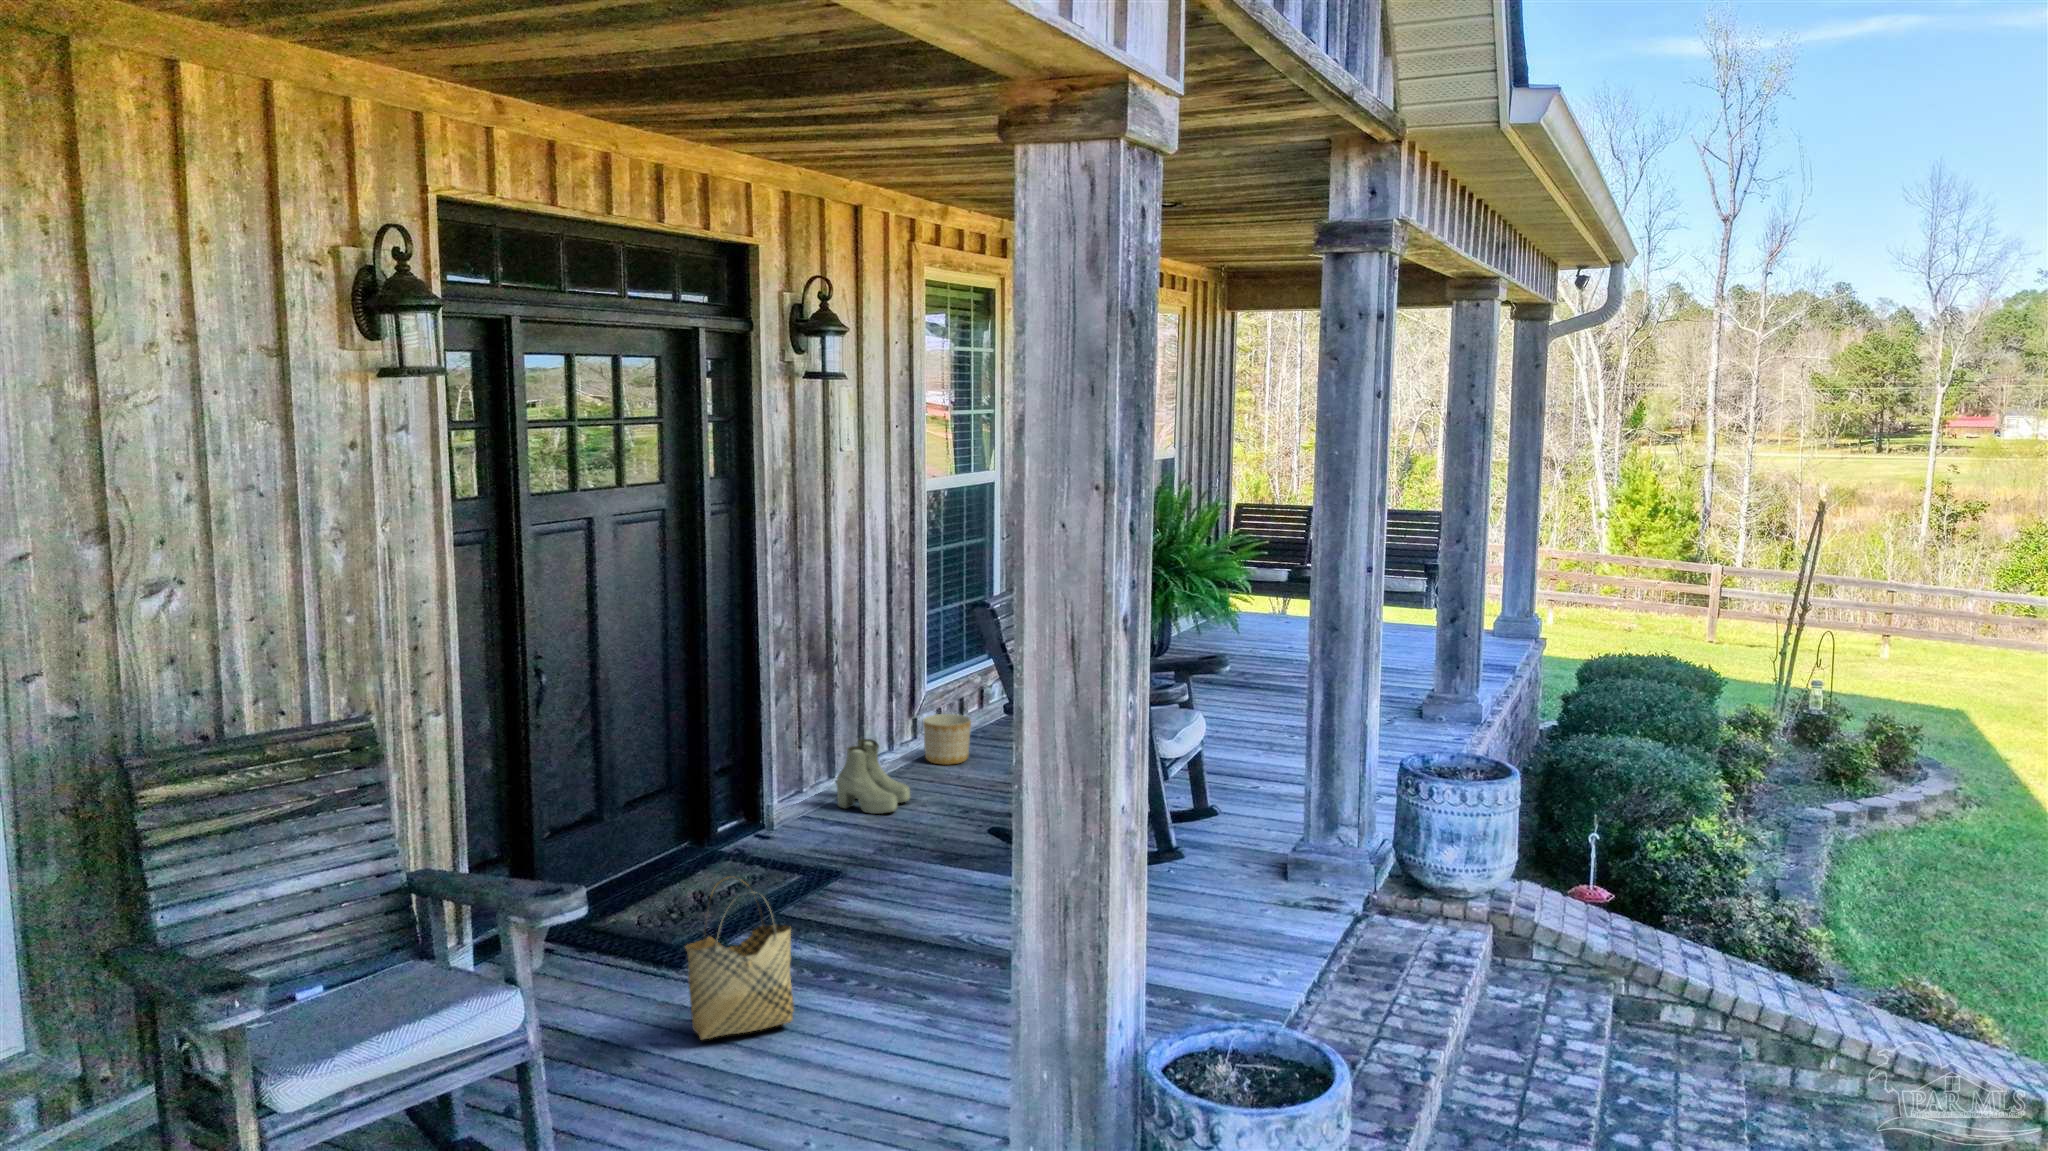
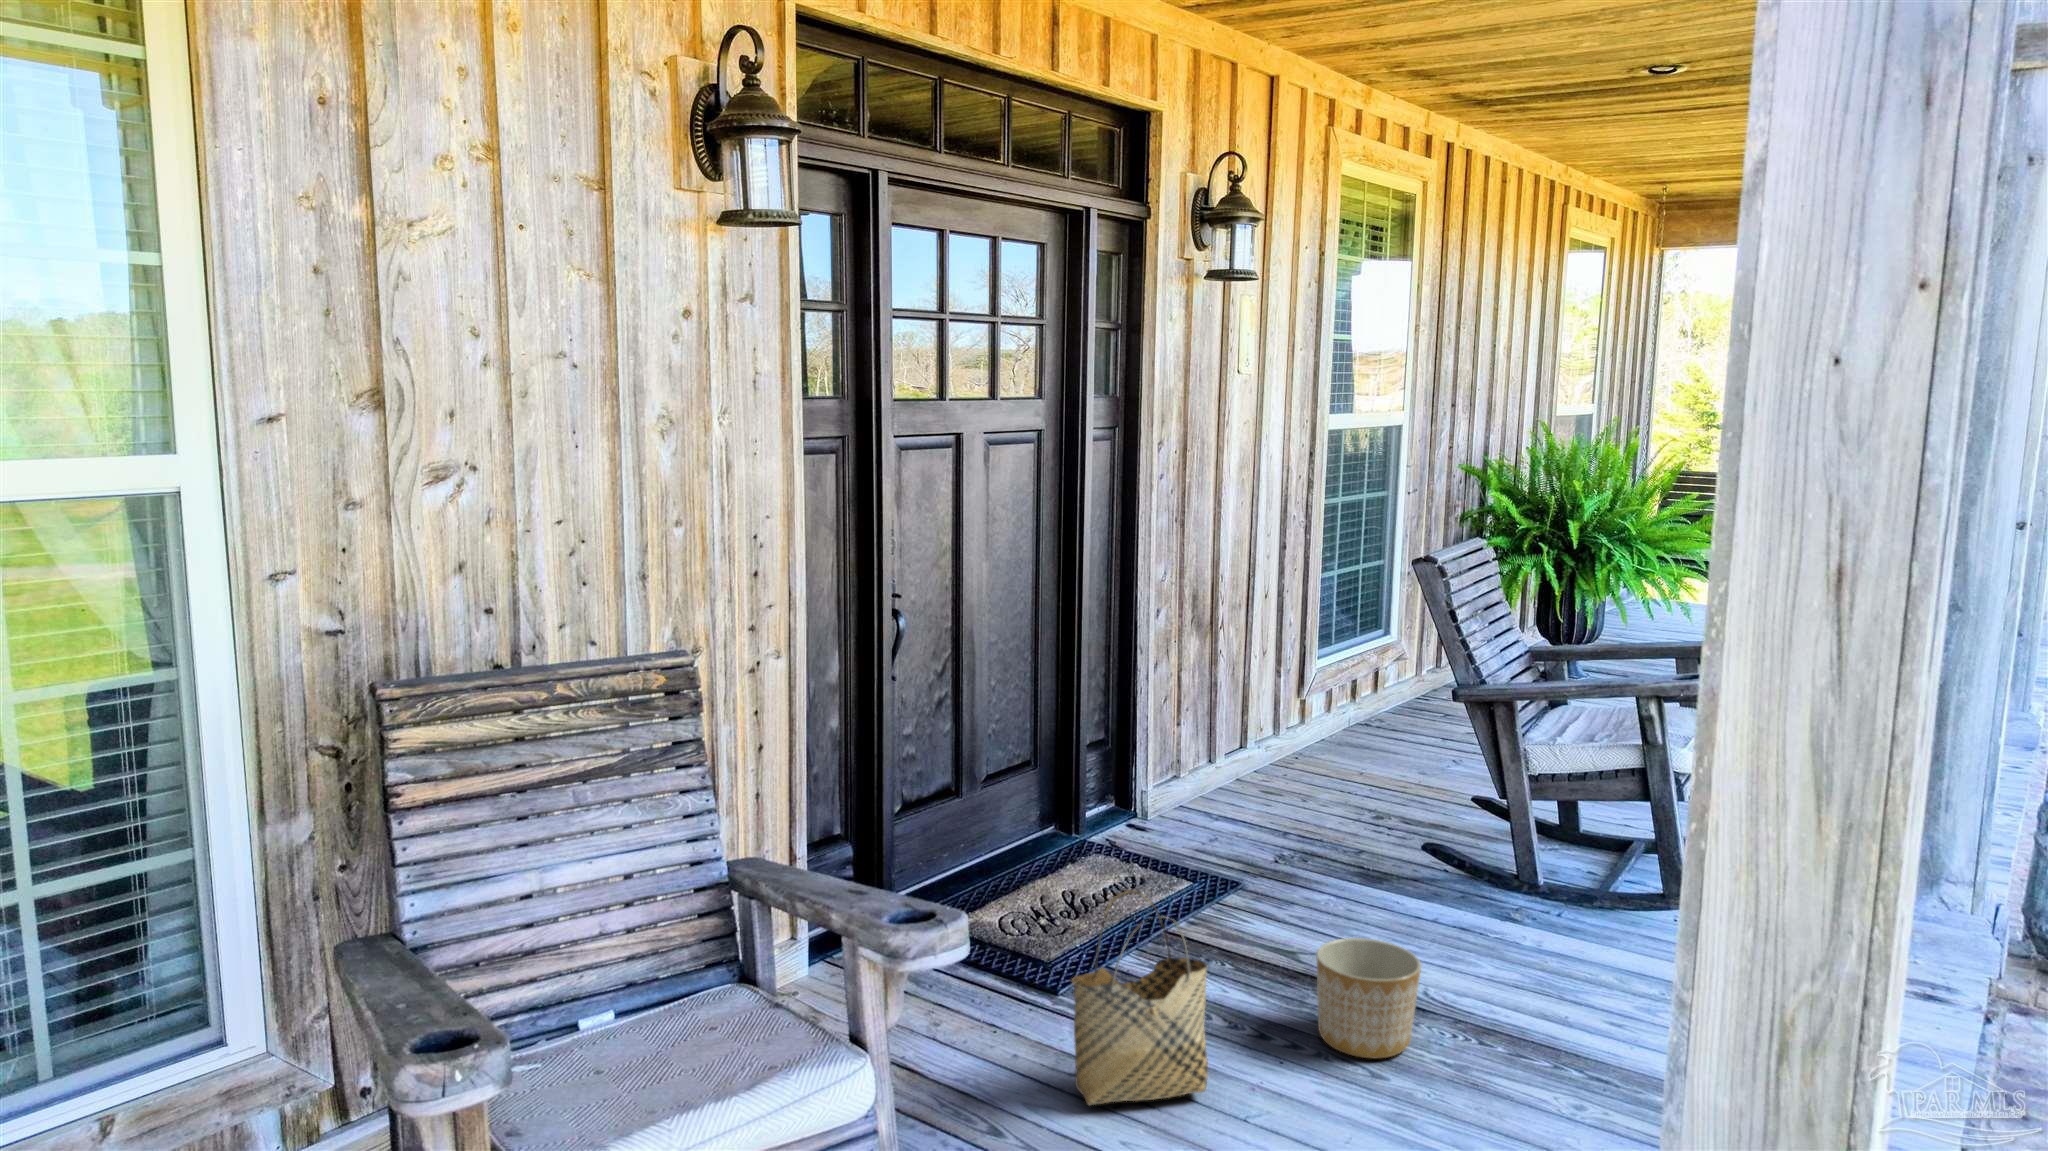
planter: present [923,714,971,765] -> present [1317,938,1421,1059]
boots: present [836,739,910,814] -> none [1221,720,1309,811]

